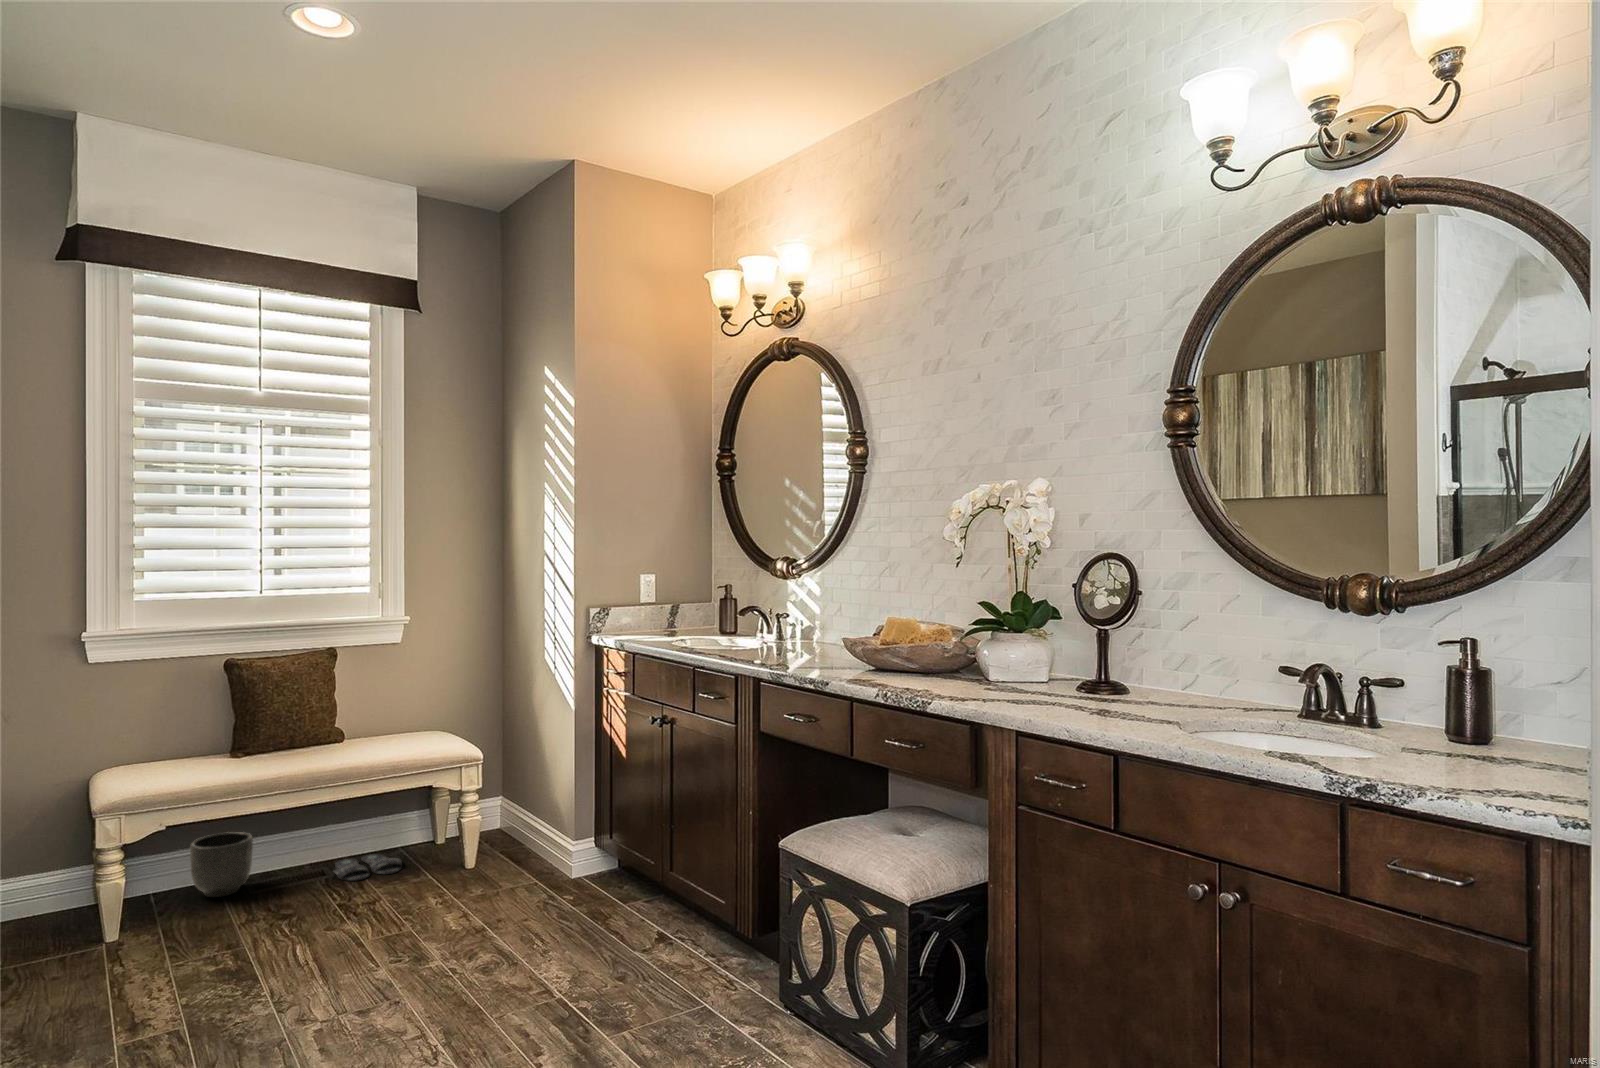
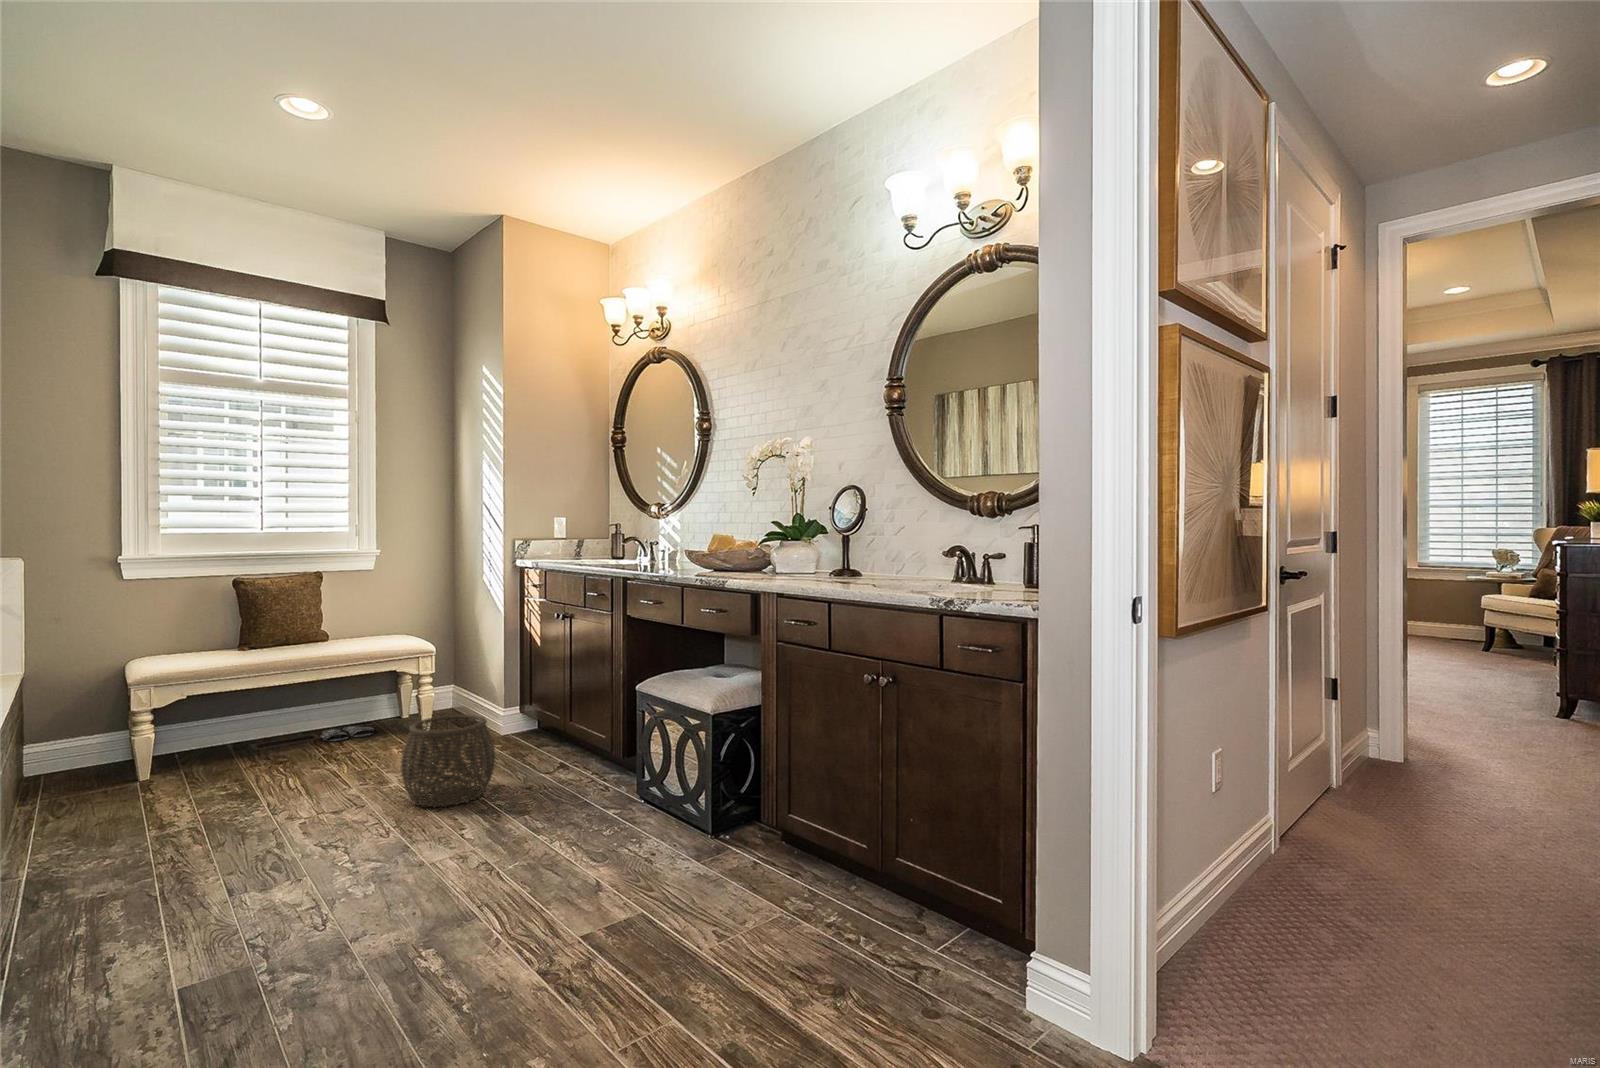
planter: present [190,832,253,897] -> none [207,707,256,754]
woven basket: none [448,870,578,1013] -> present [400,715,496,807]

